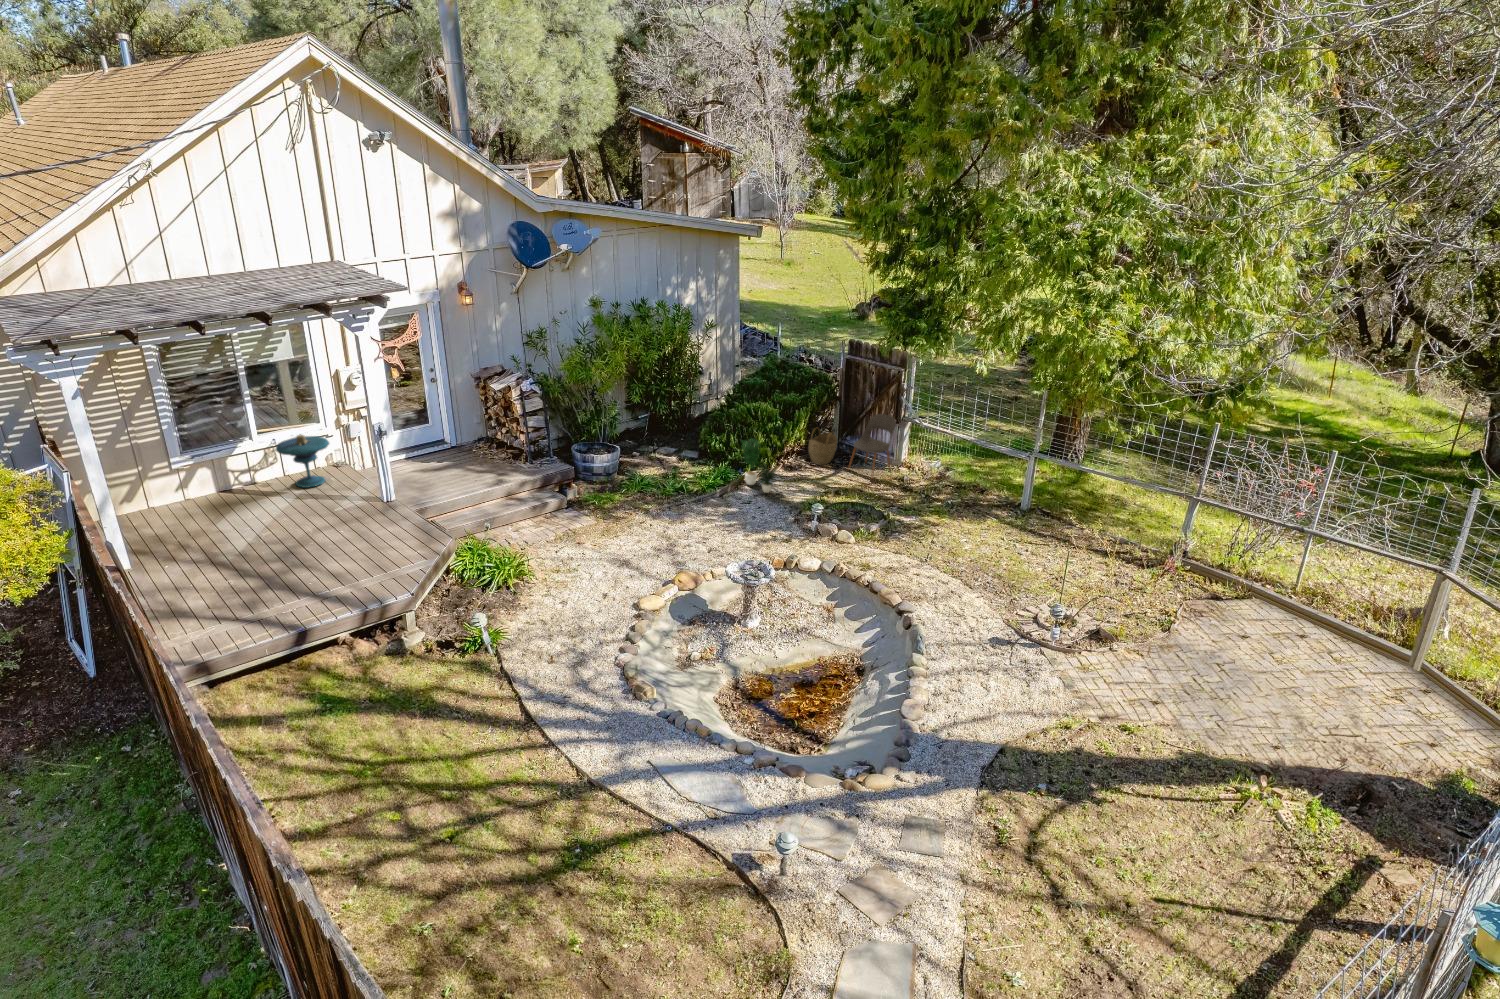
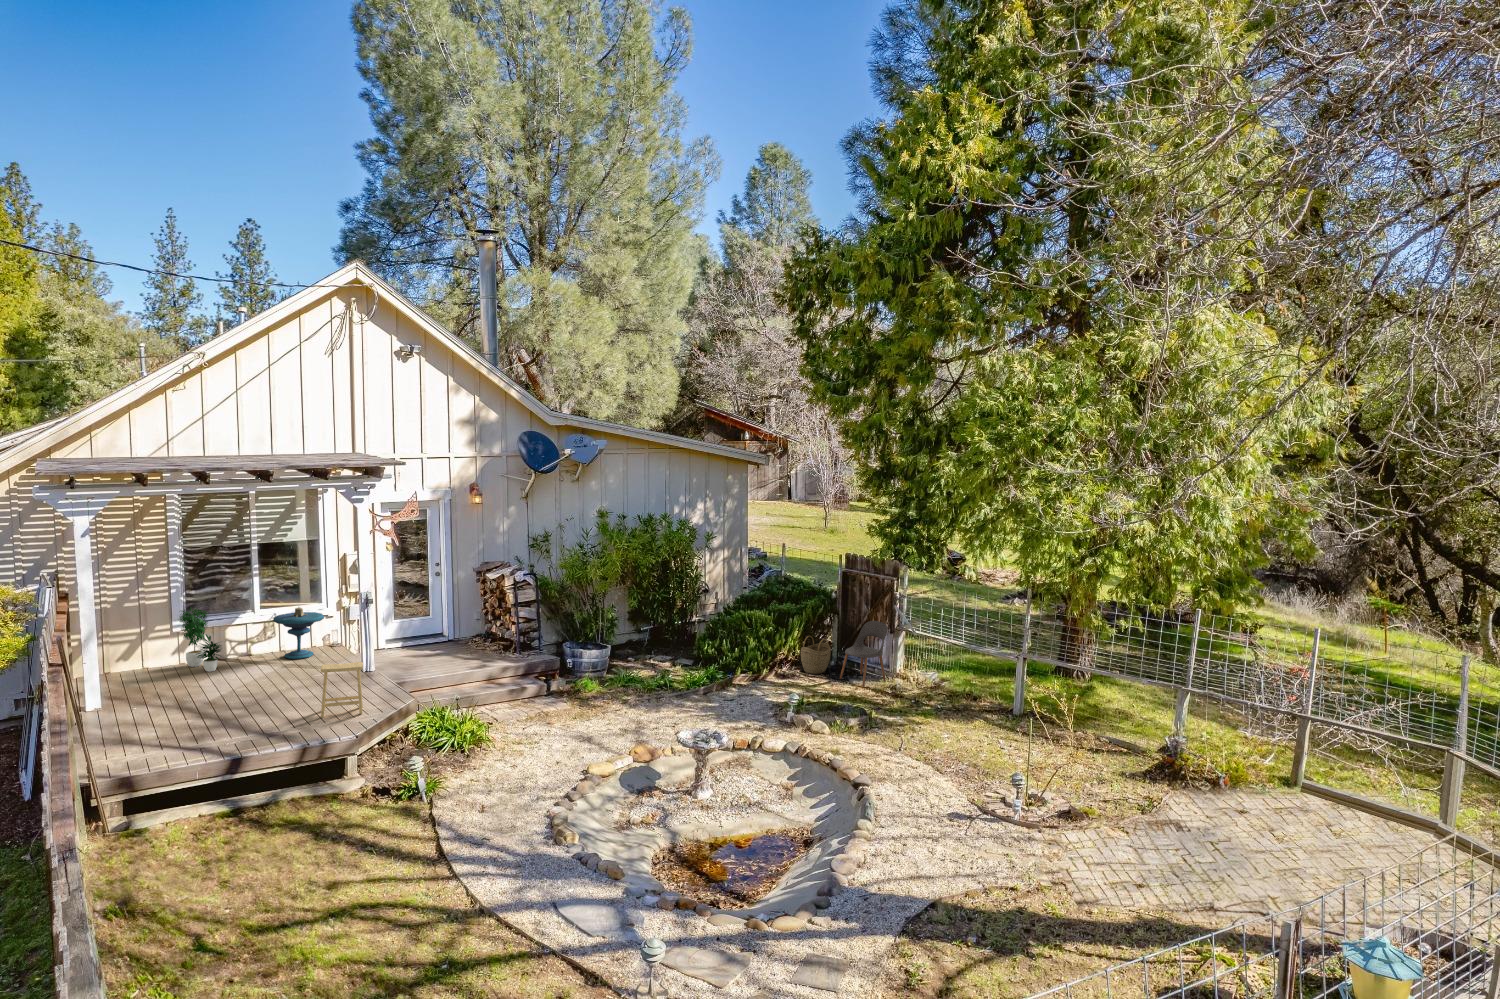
potted plant: present [742,439,776,493] -> present [180,608,222,672]
footstool: none [357,513,409,573] -> present [321,662,363,718]

